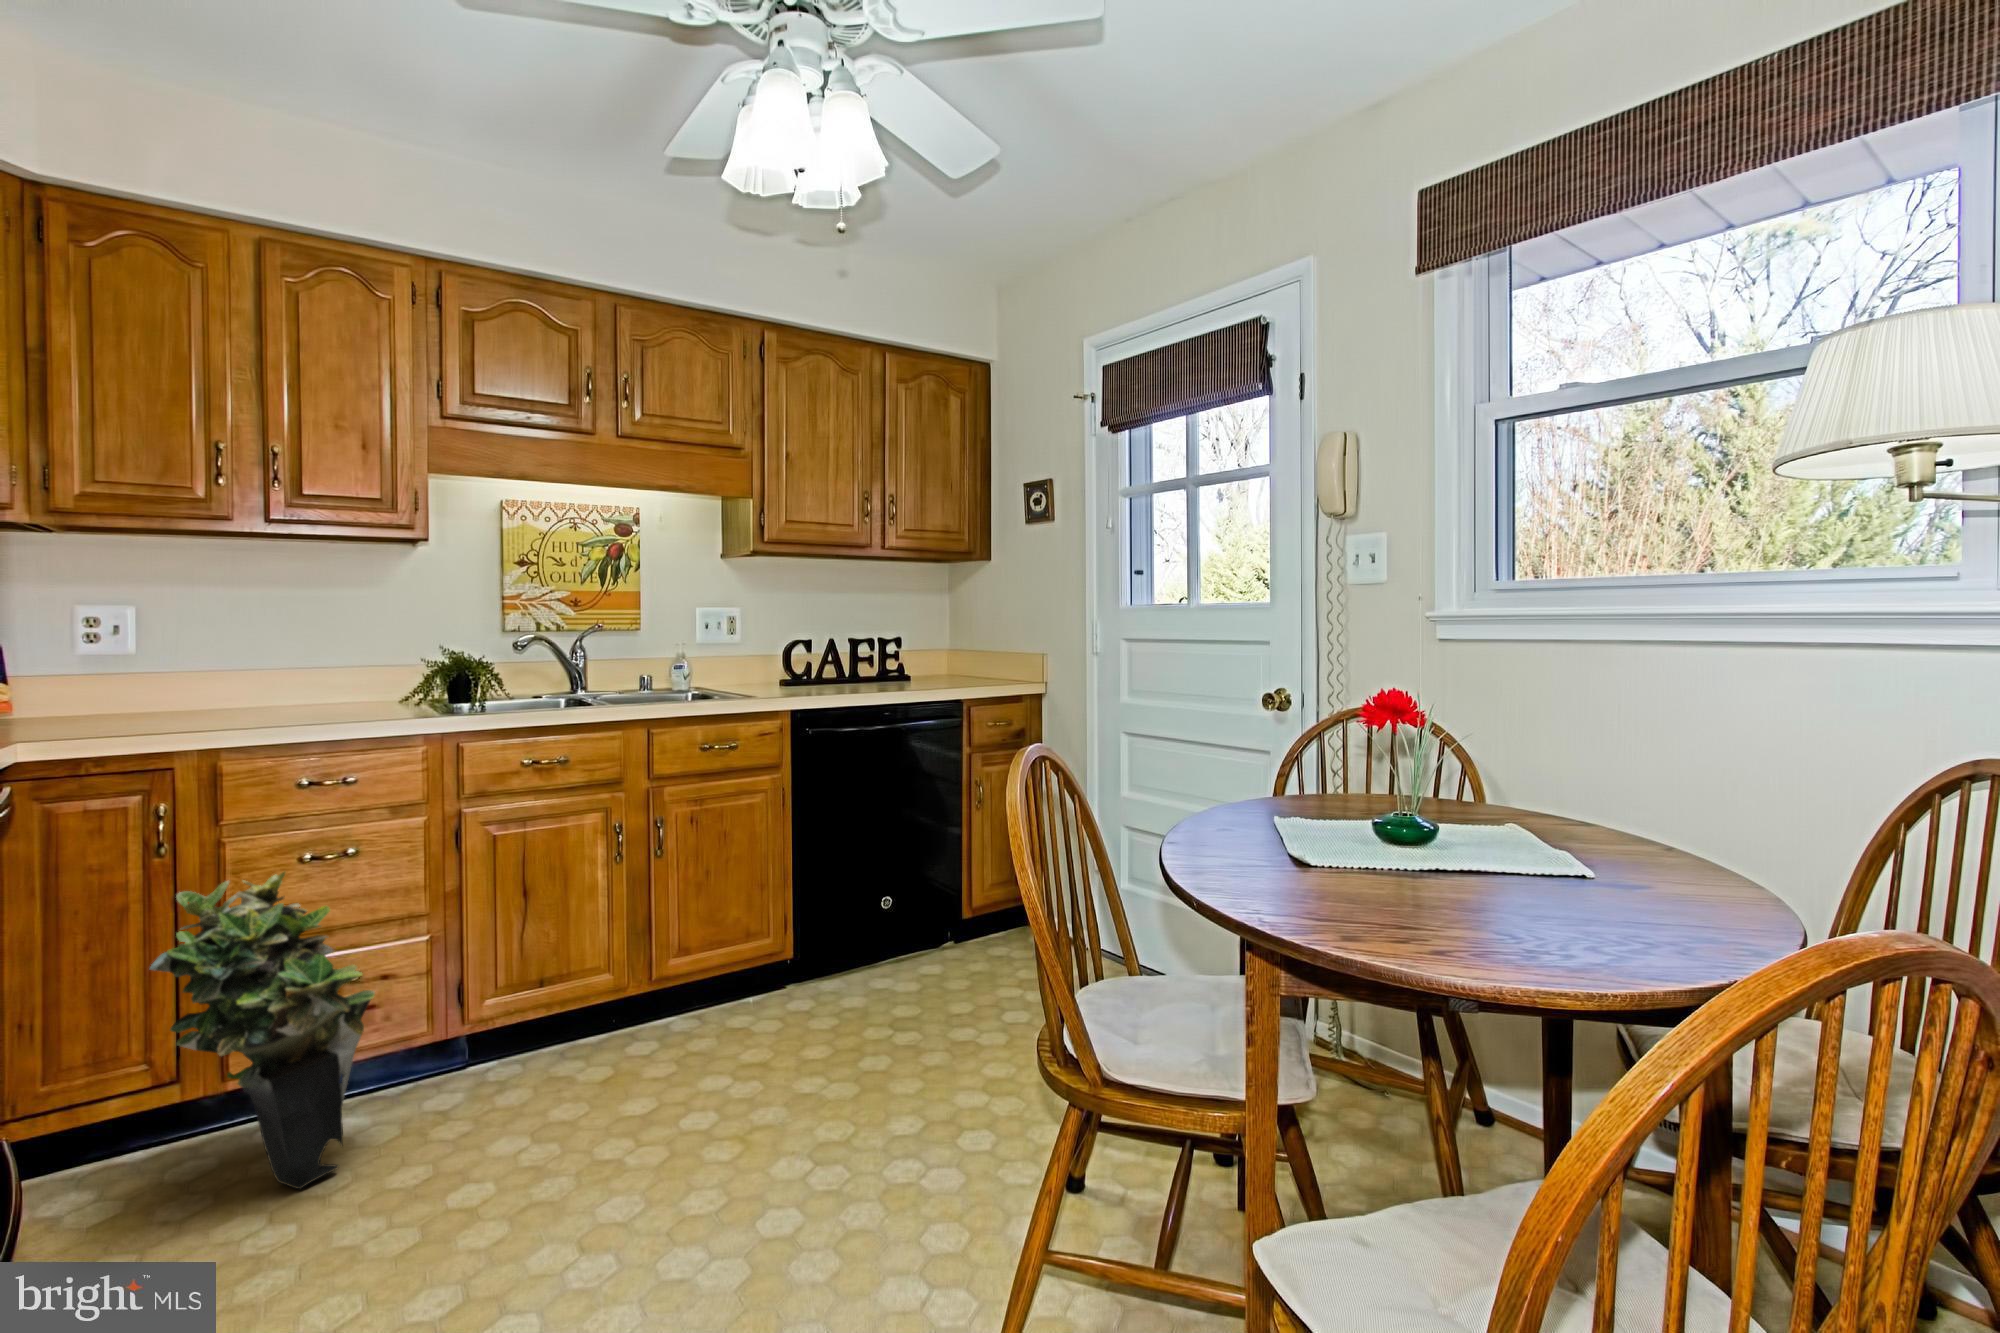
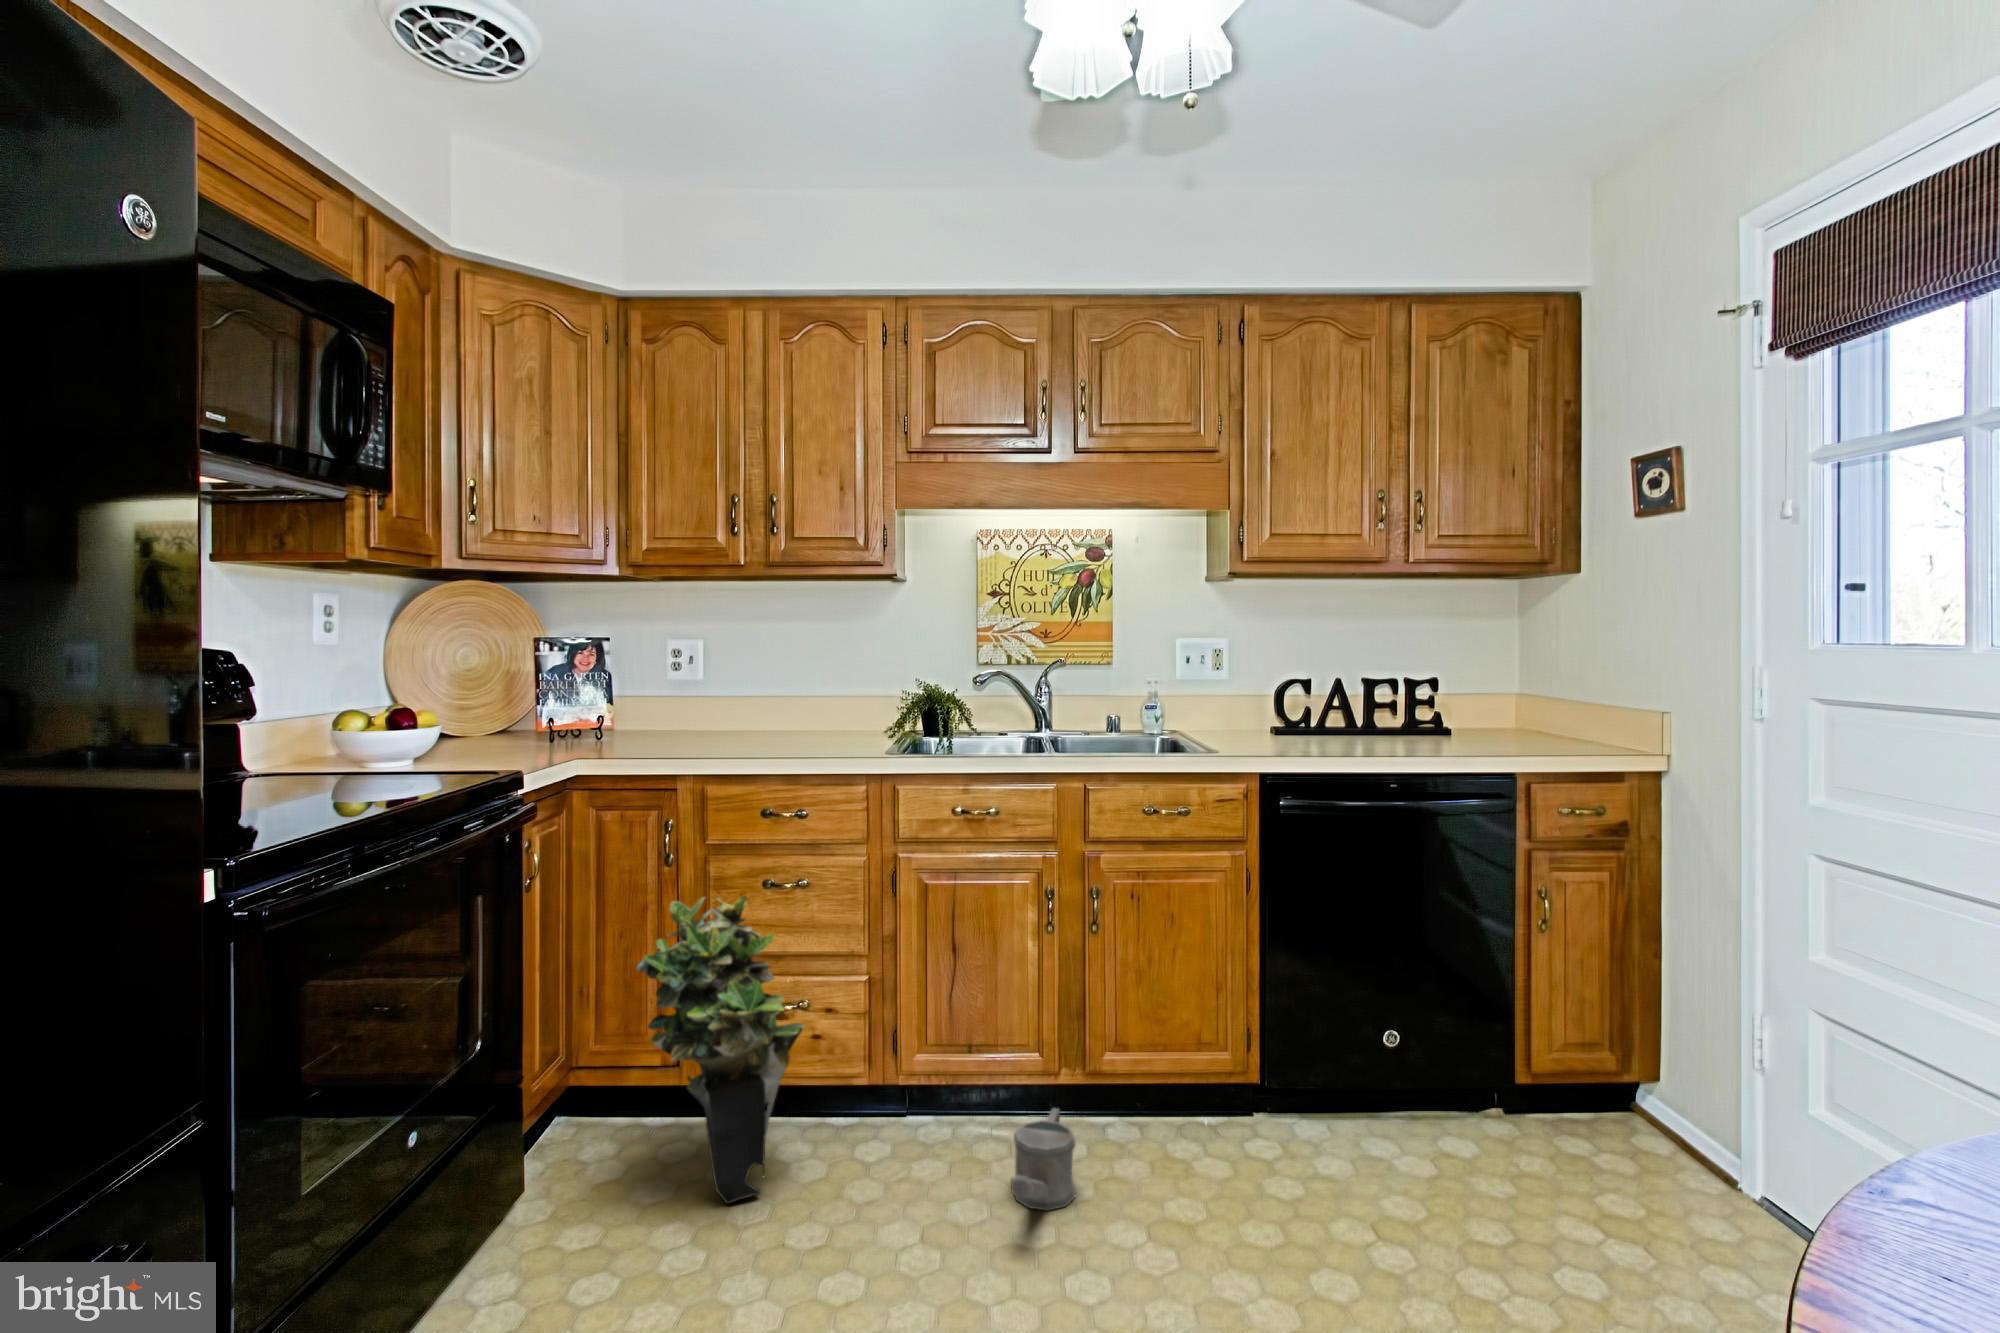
watering can: none [613,1009,672,1095] -> present [1011,1108,1076,1211]

